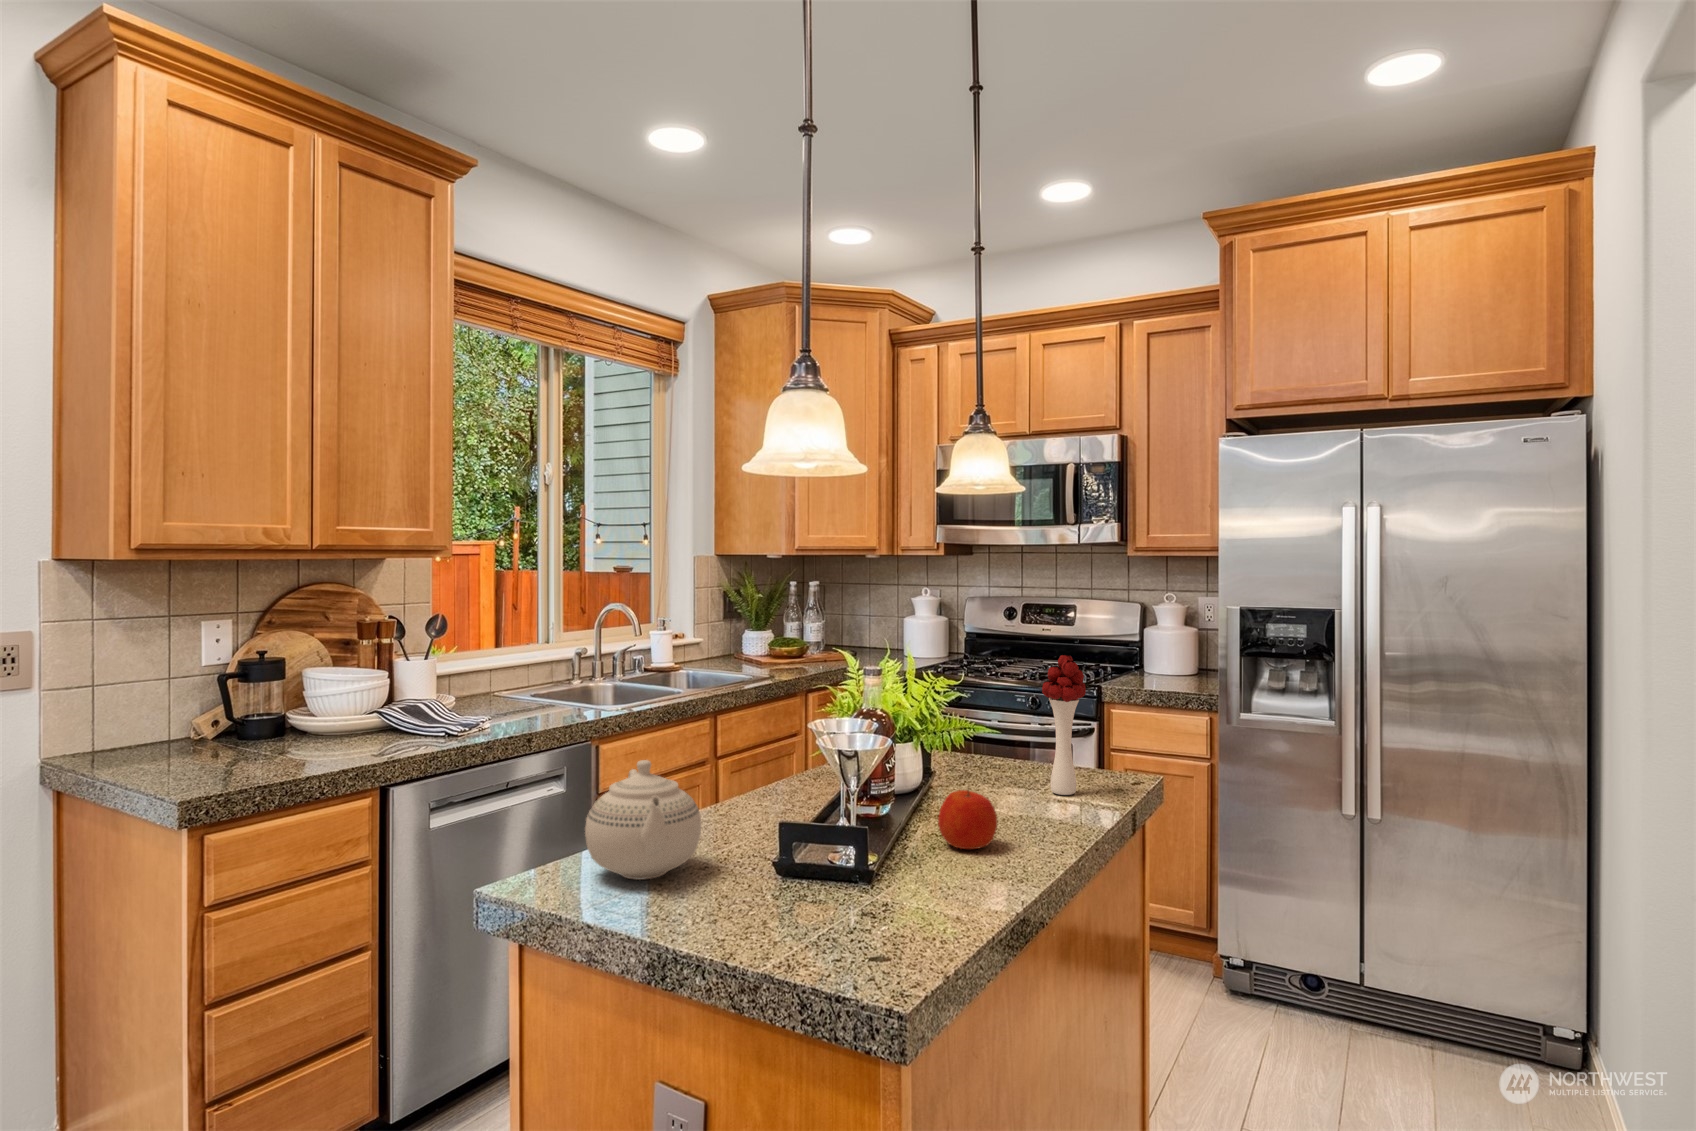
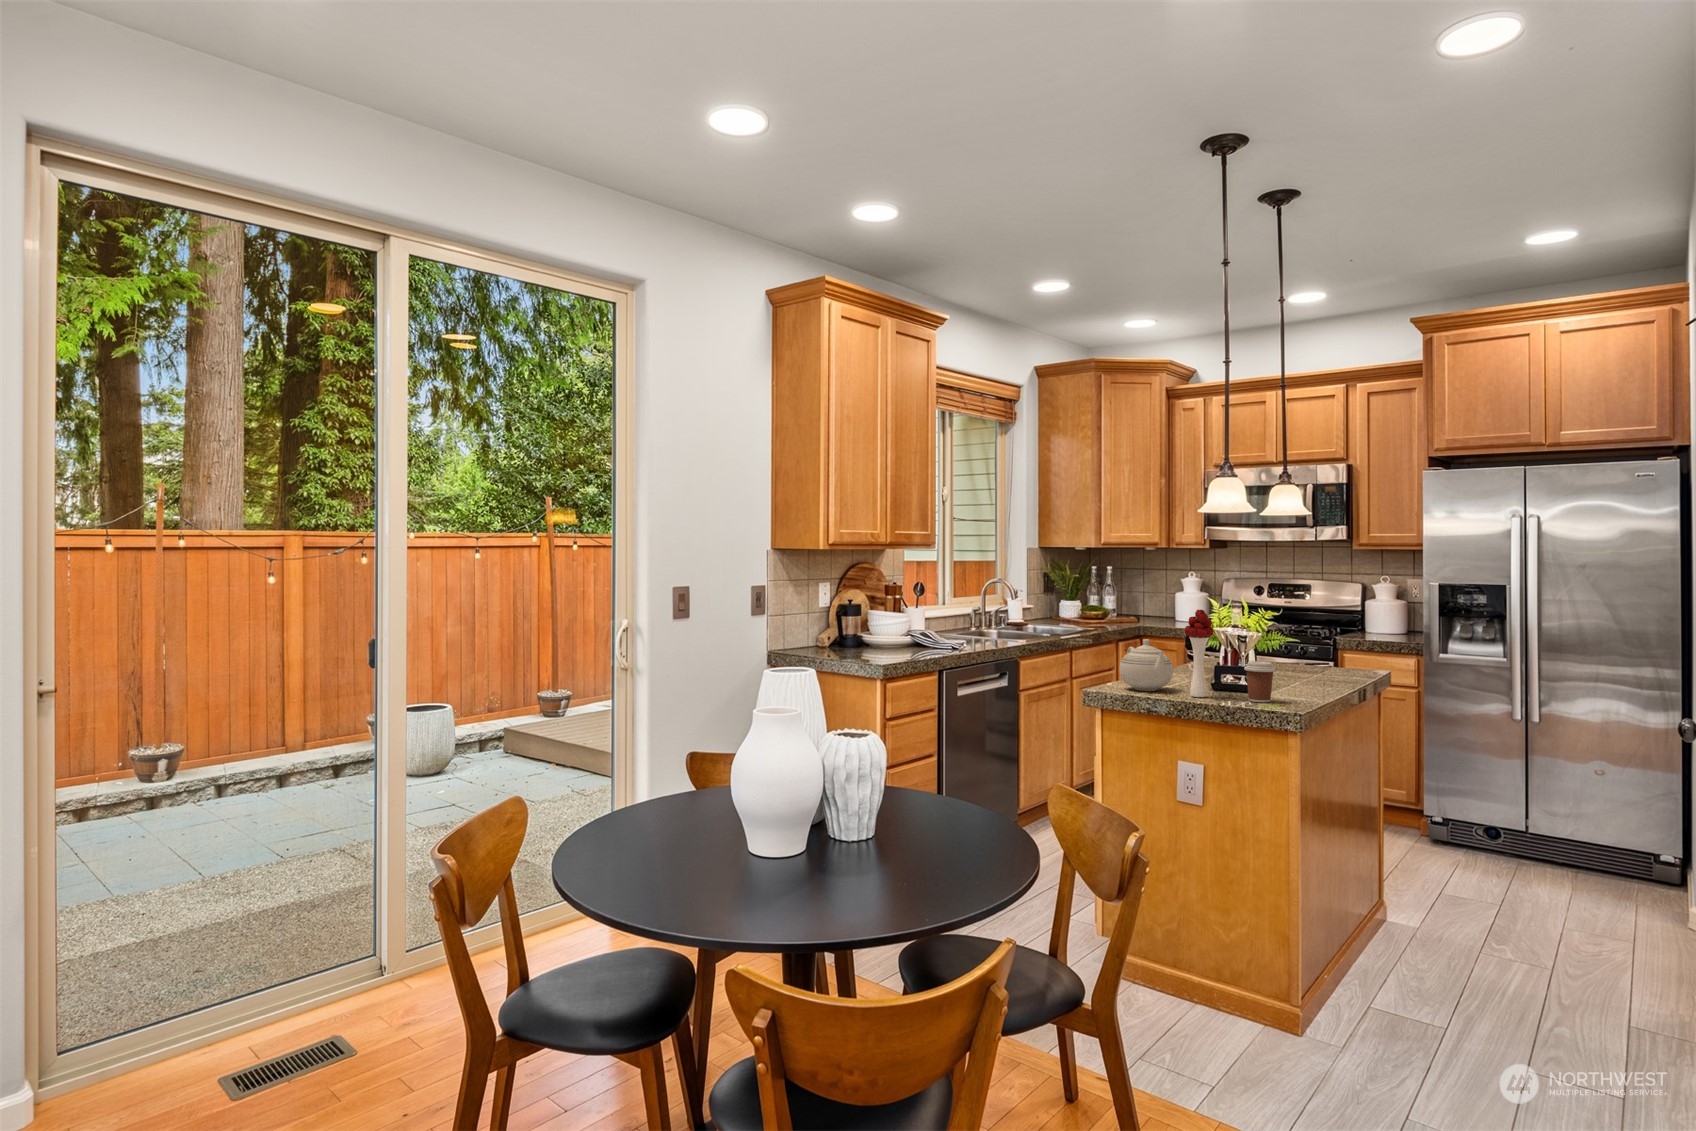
flower bouquet: present [1042,655,1086,795] -> present [1185,610,1213,697]
apple: present [938,790,997,849] -> none [1279,658,1310,688]
coffee cup: none [812,828,883,938] -> present [1244,661,1276,702]

